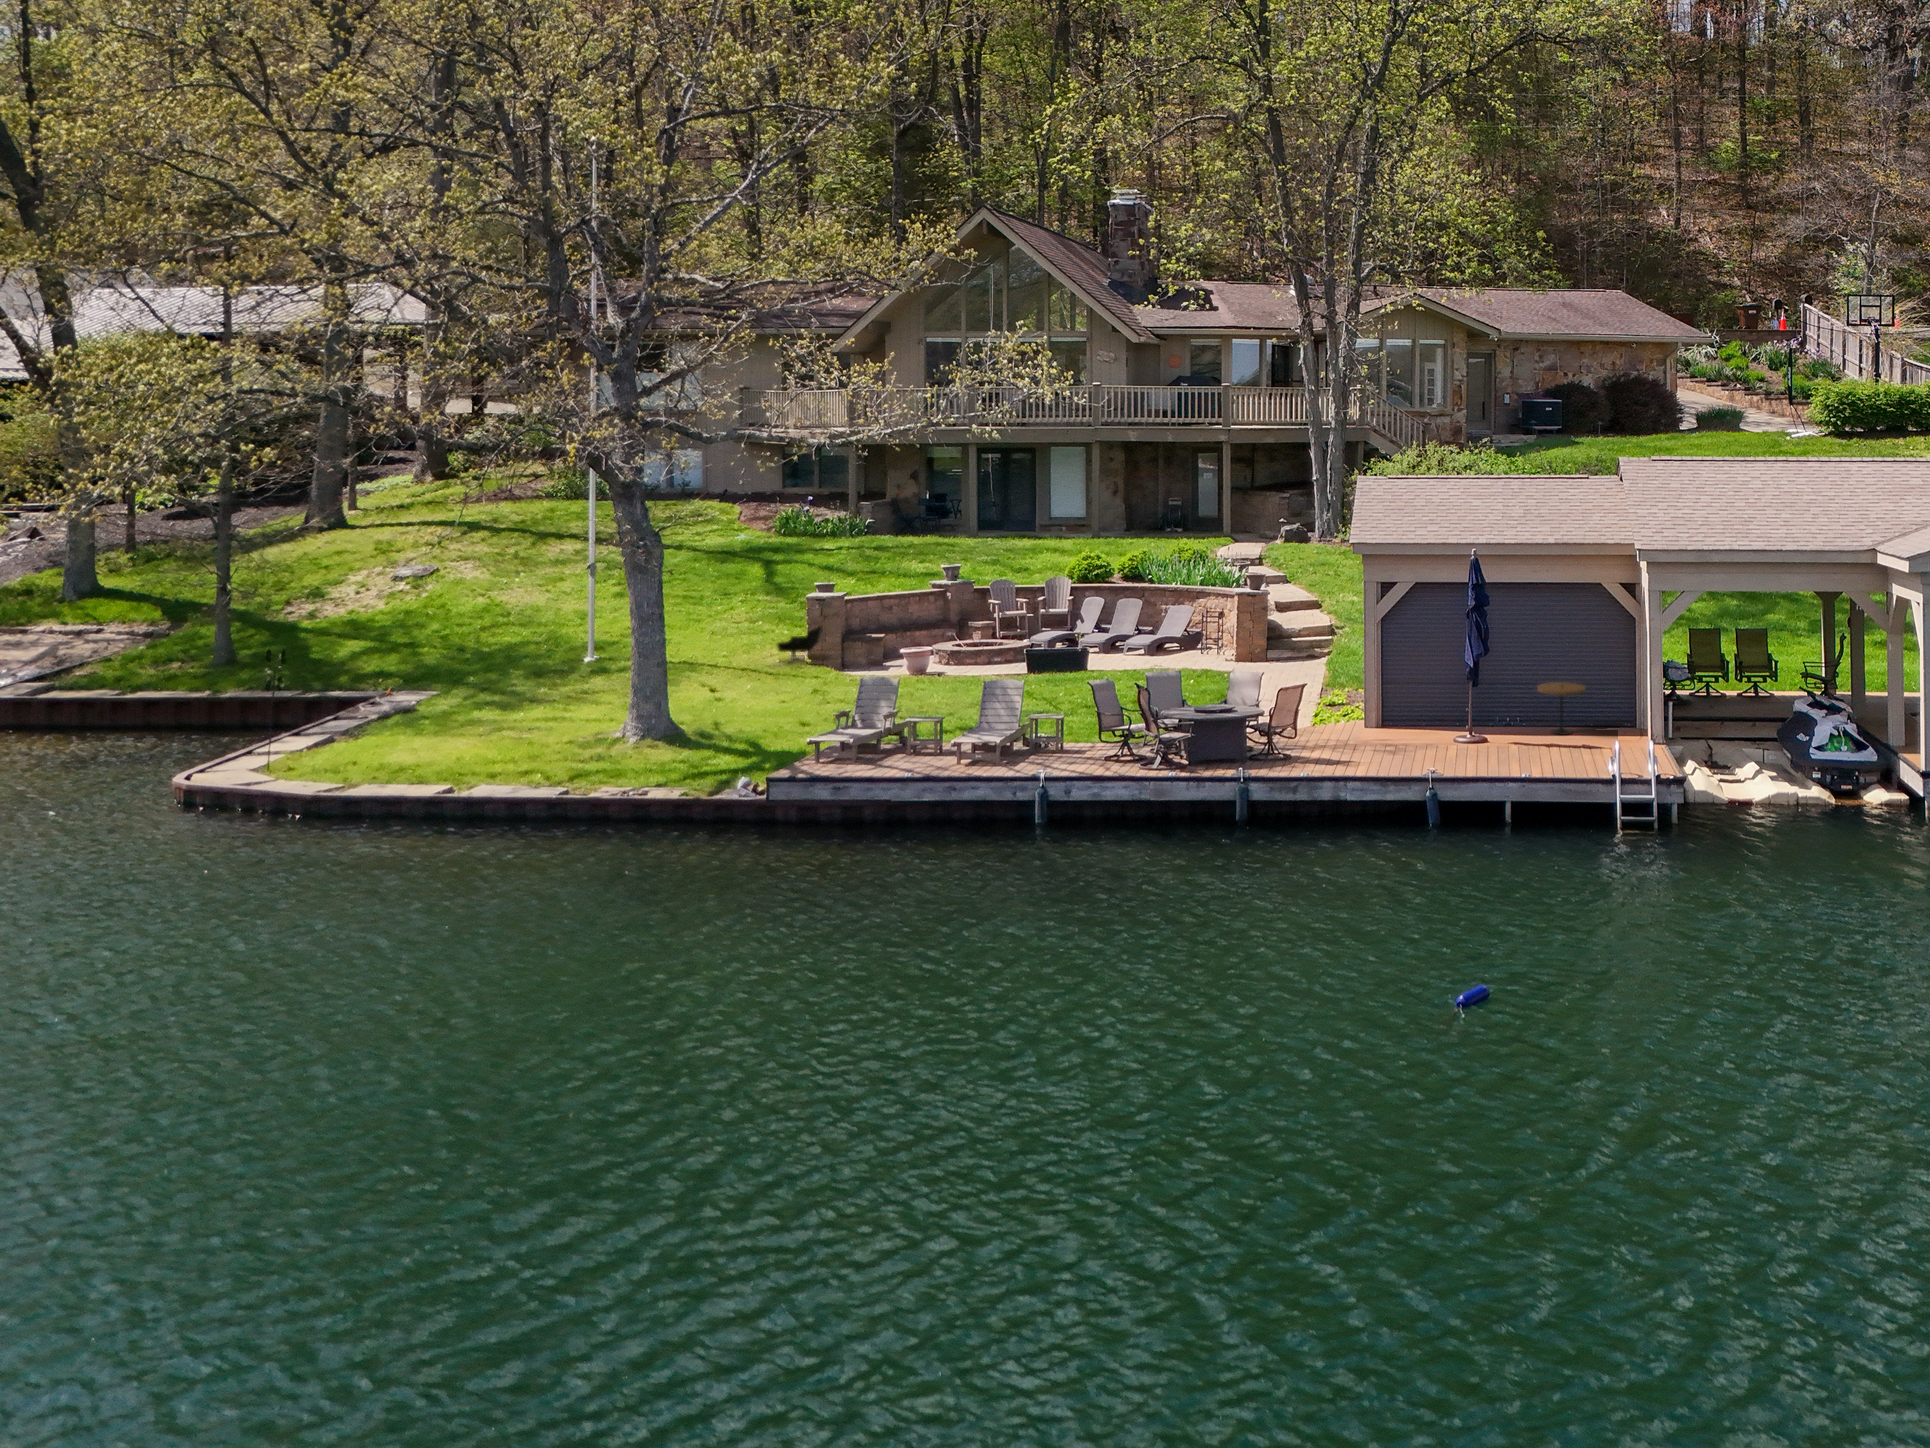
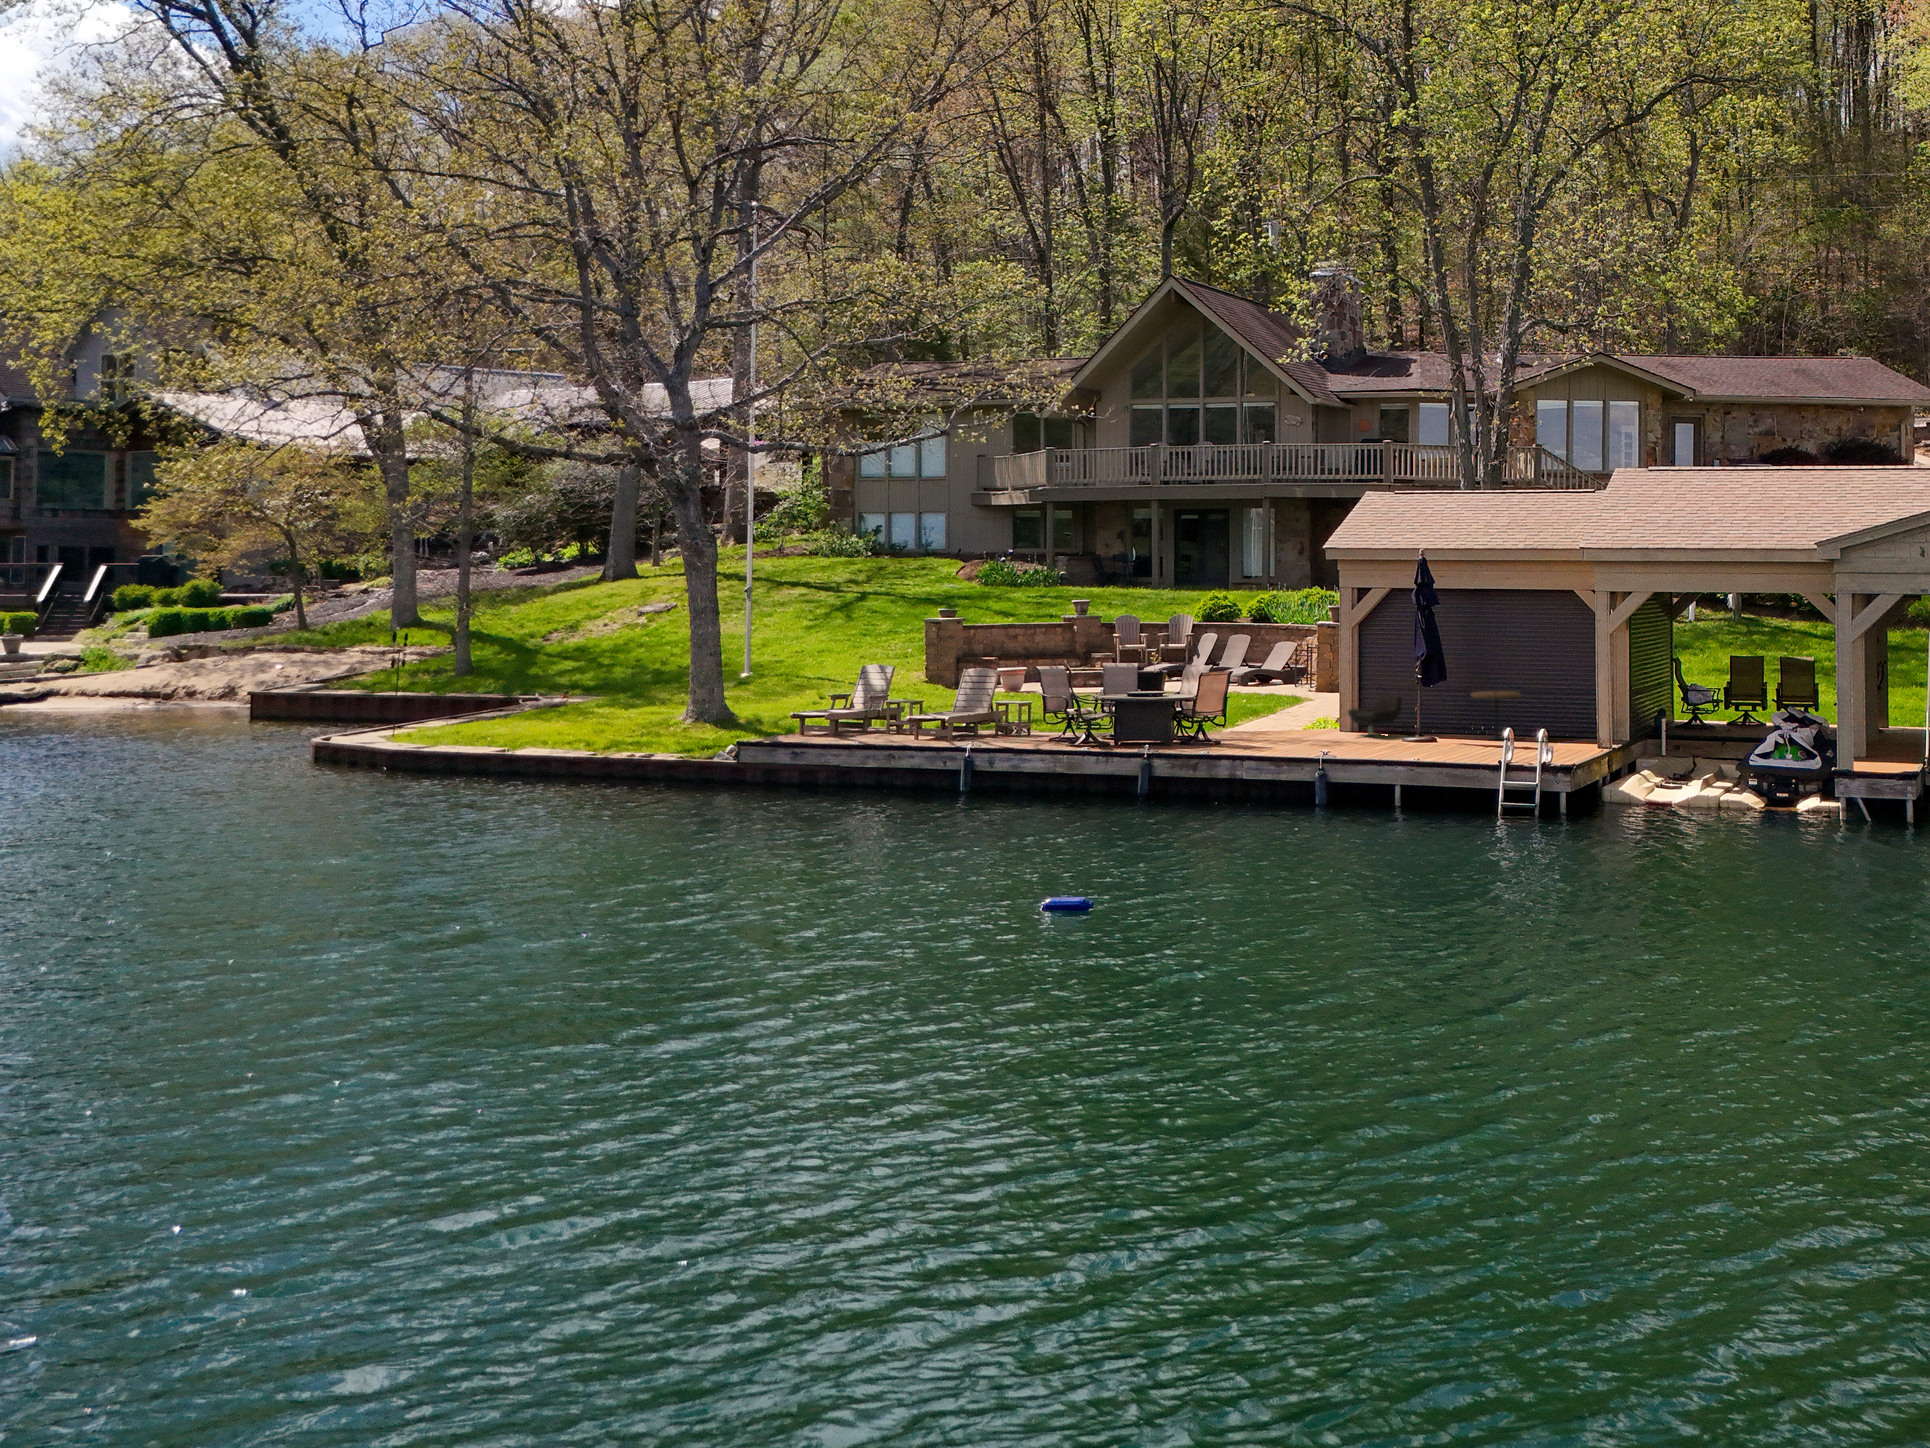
lounge chair: present [777,627,822,663] -> present [1348,695,1402,735]

